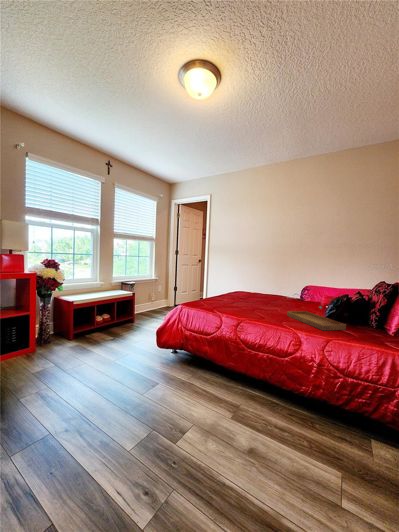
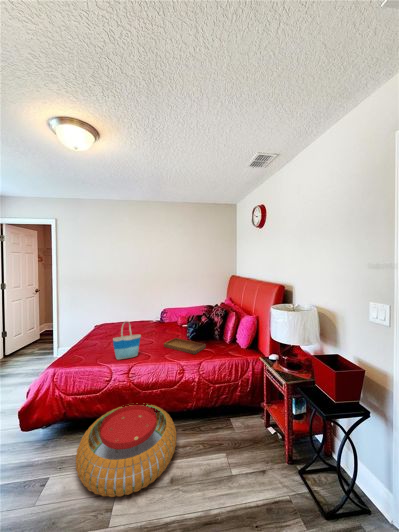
tote bag: none [228,274,257,314] -> present [113,321,141,360]
pouf: none [172,356,275,438] -> present [76,403,176,497]

